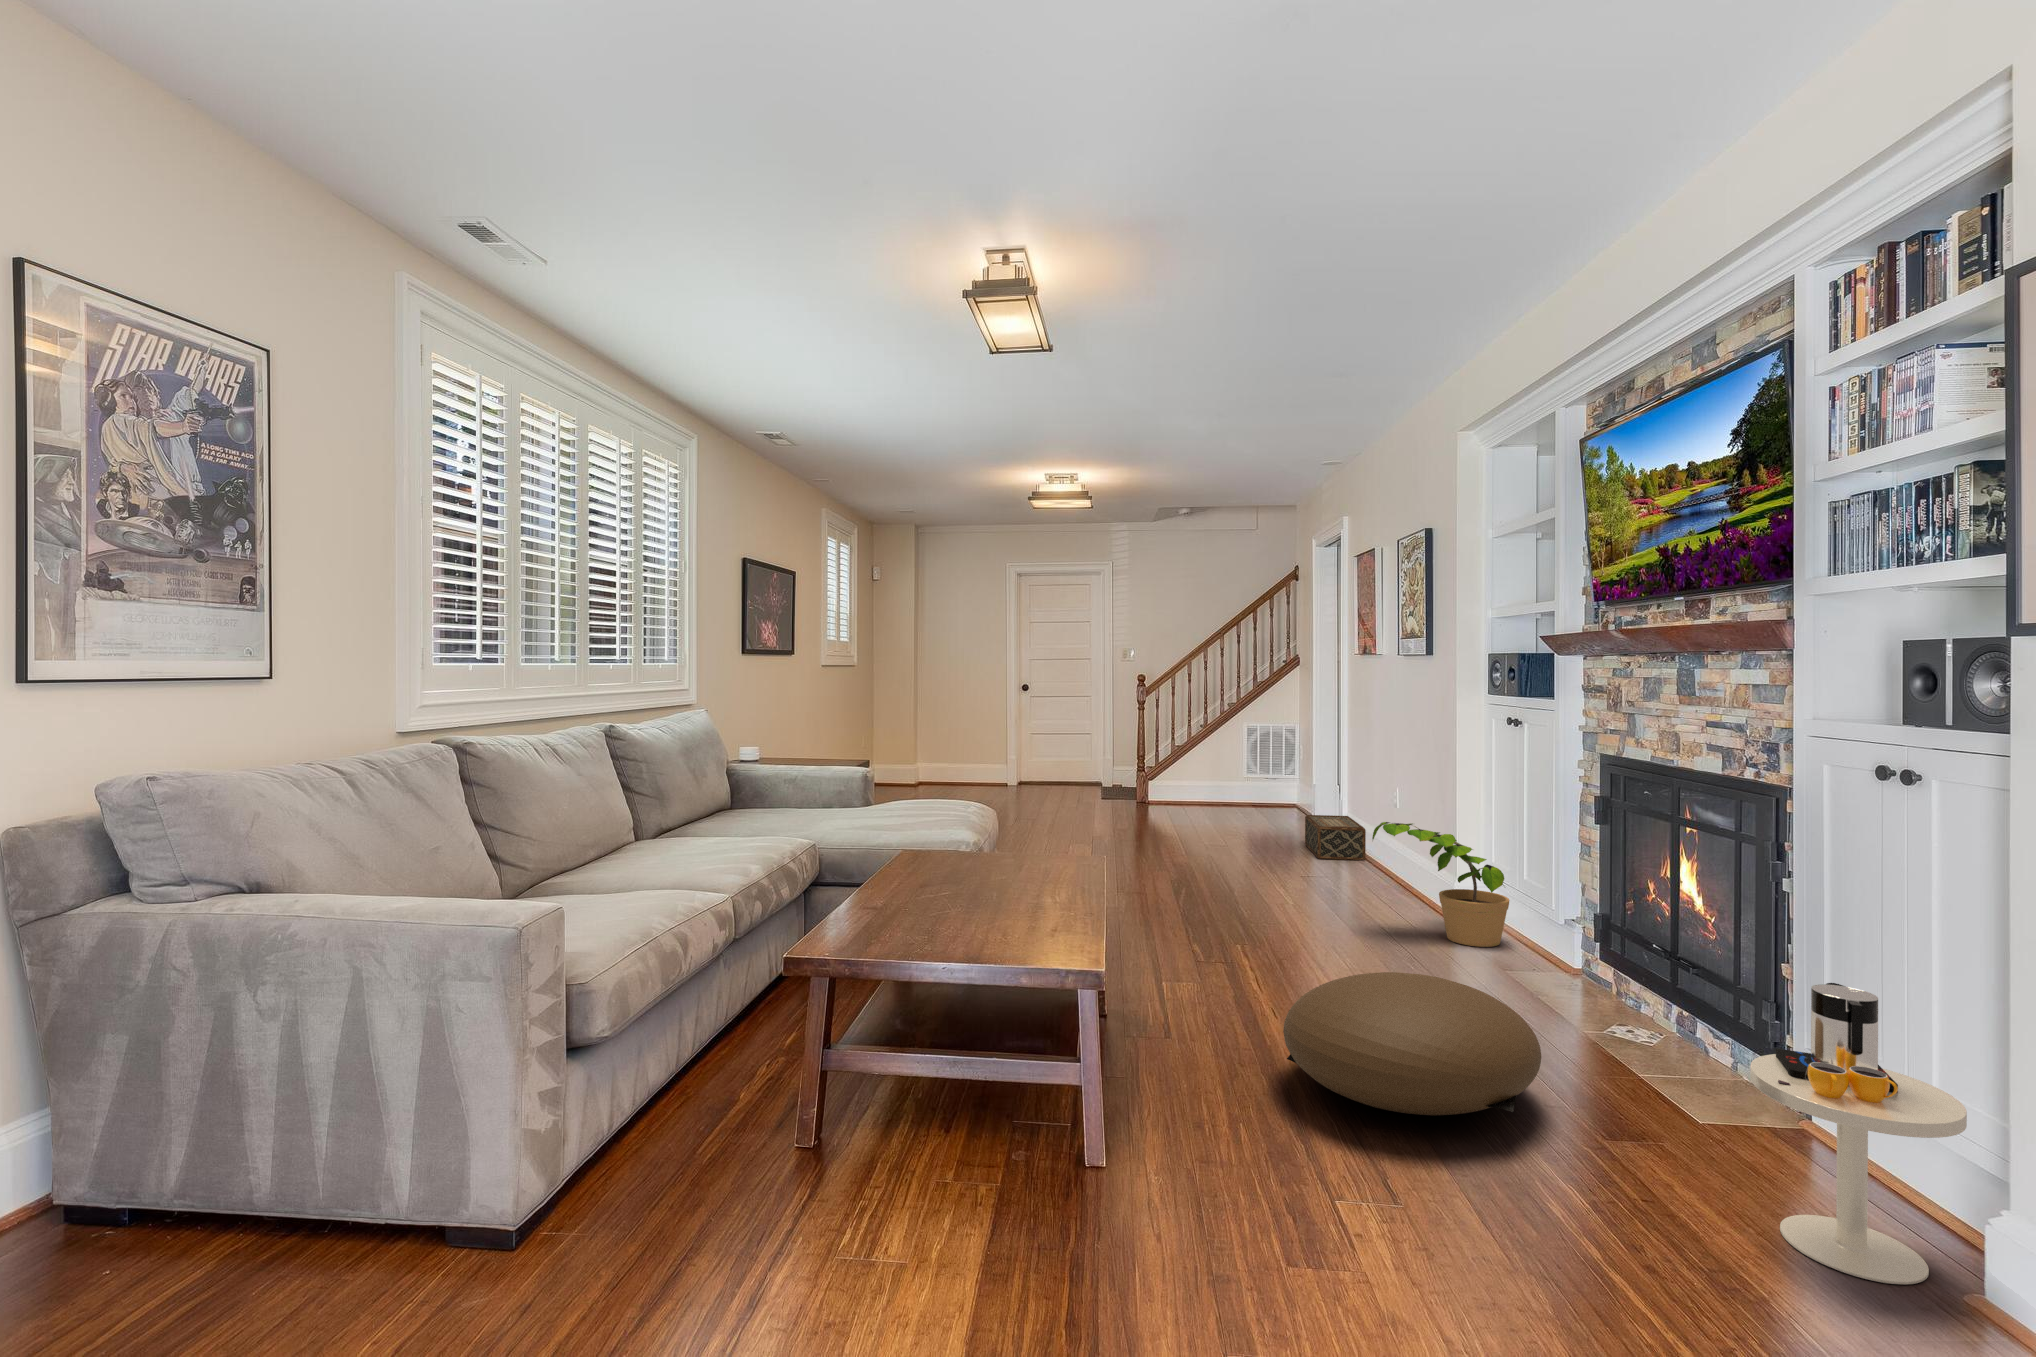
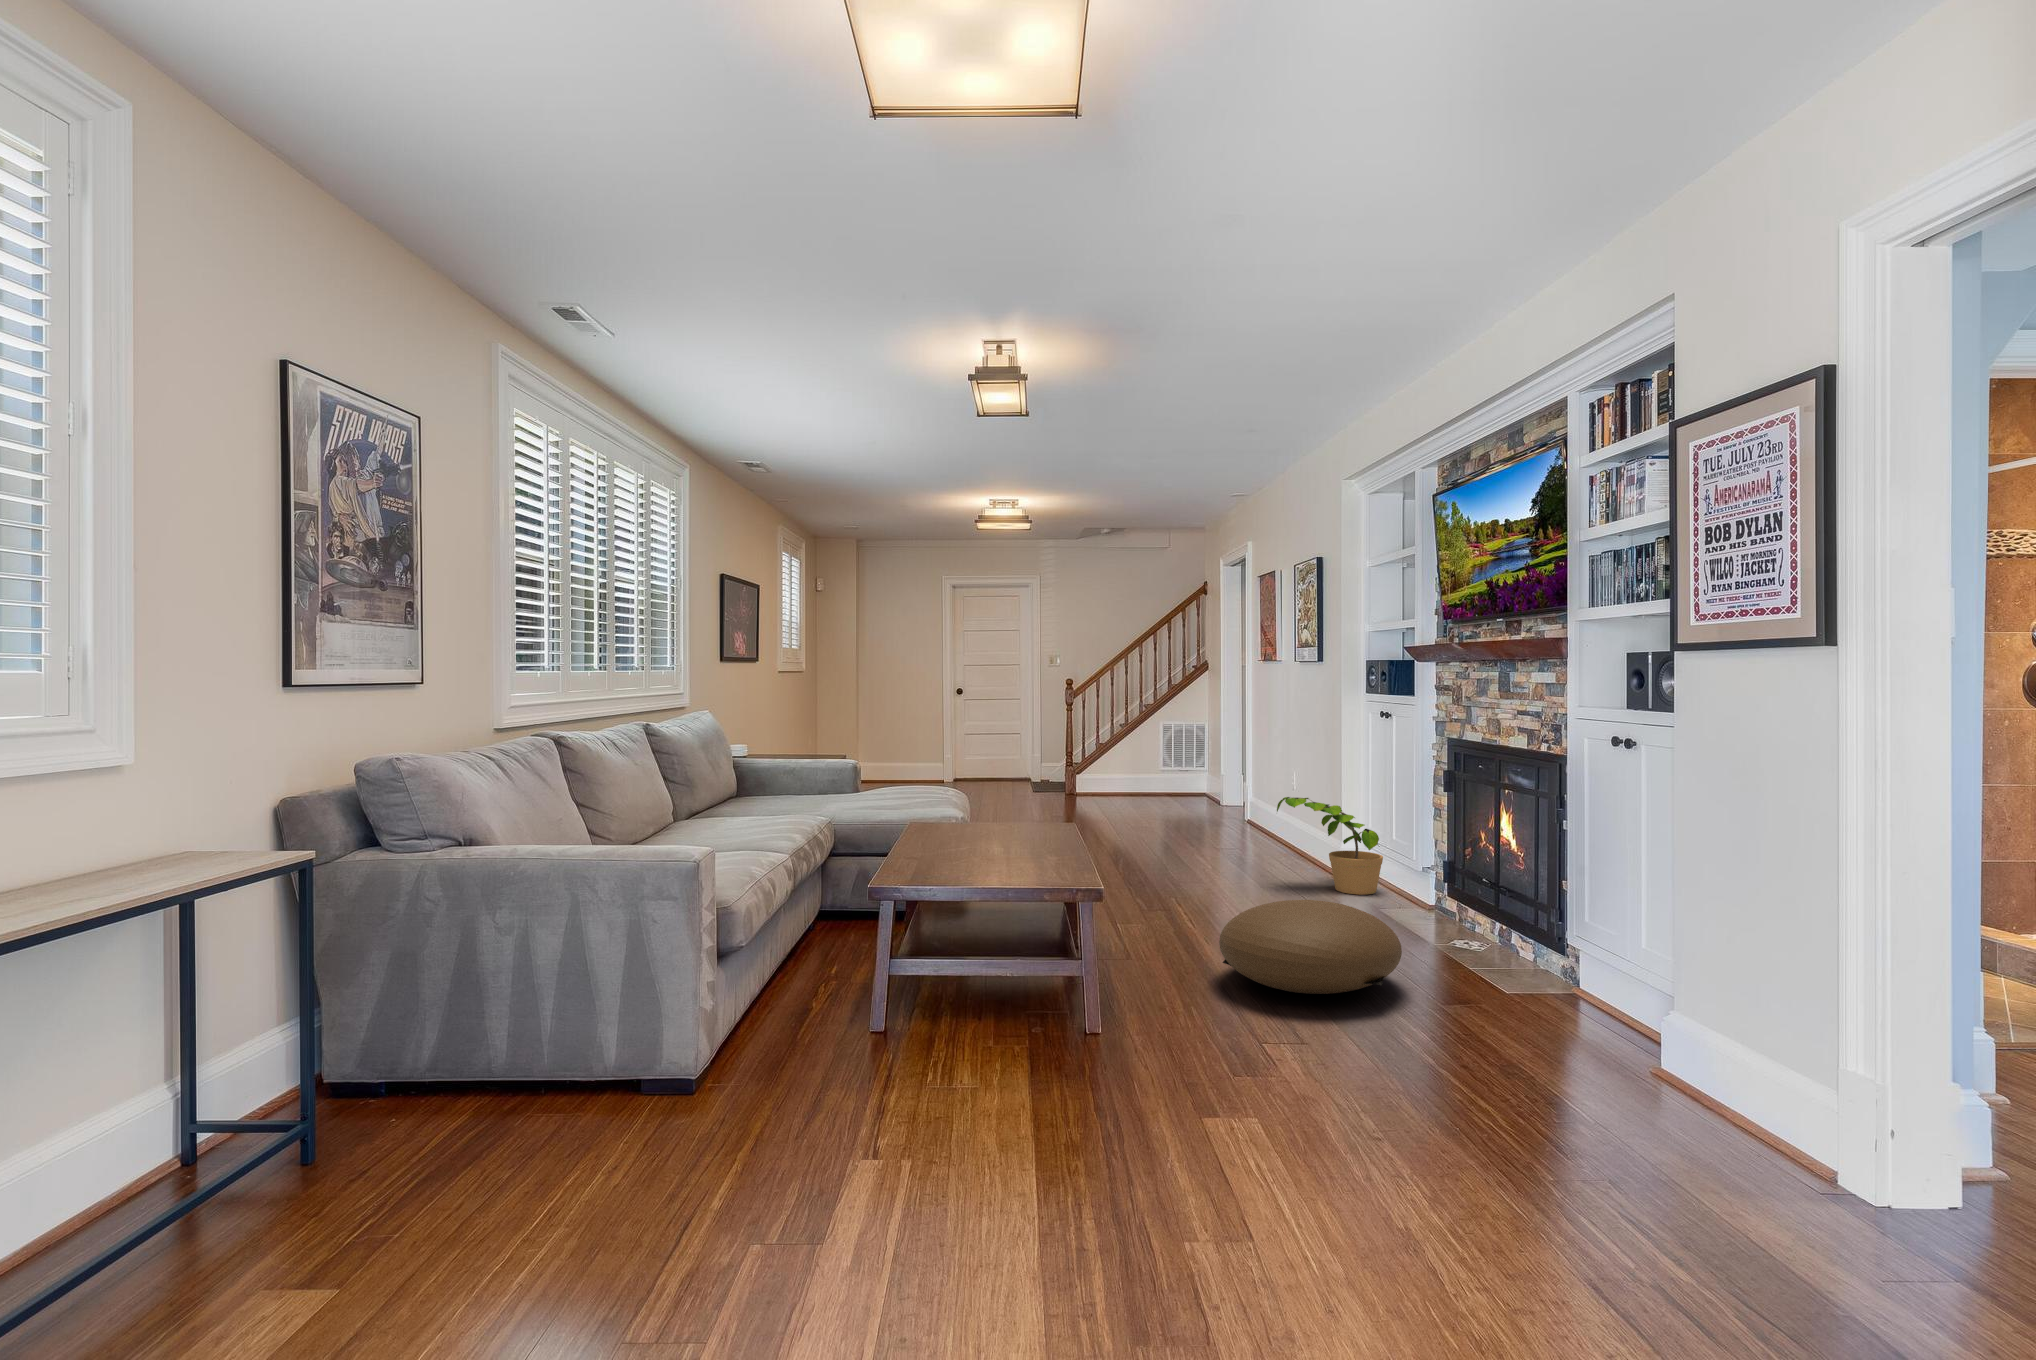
woven basket: present [1305,815,1366,860] -> none [1216,800,1268,836]
side table: present [1750,983,1967,1284] -> none [1532,881,1655,1066]

